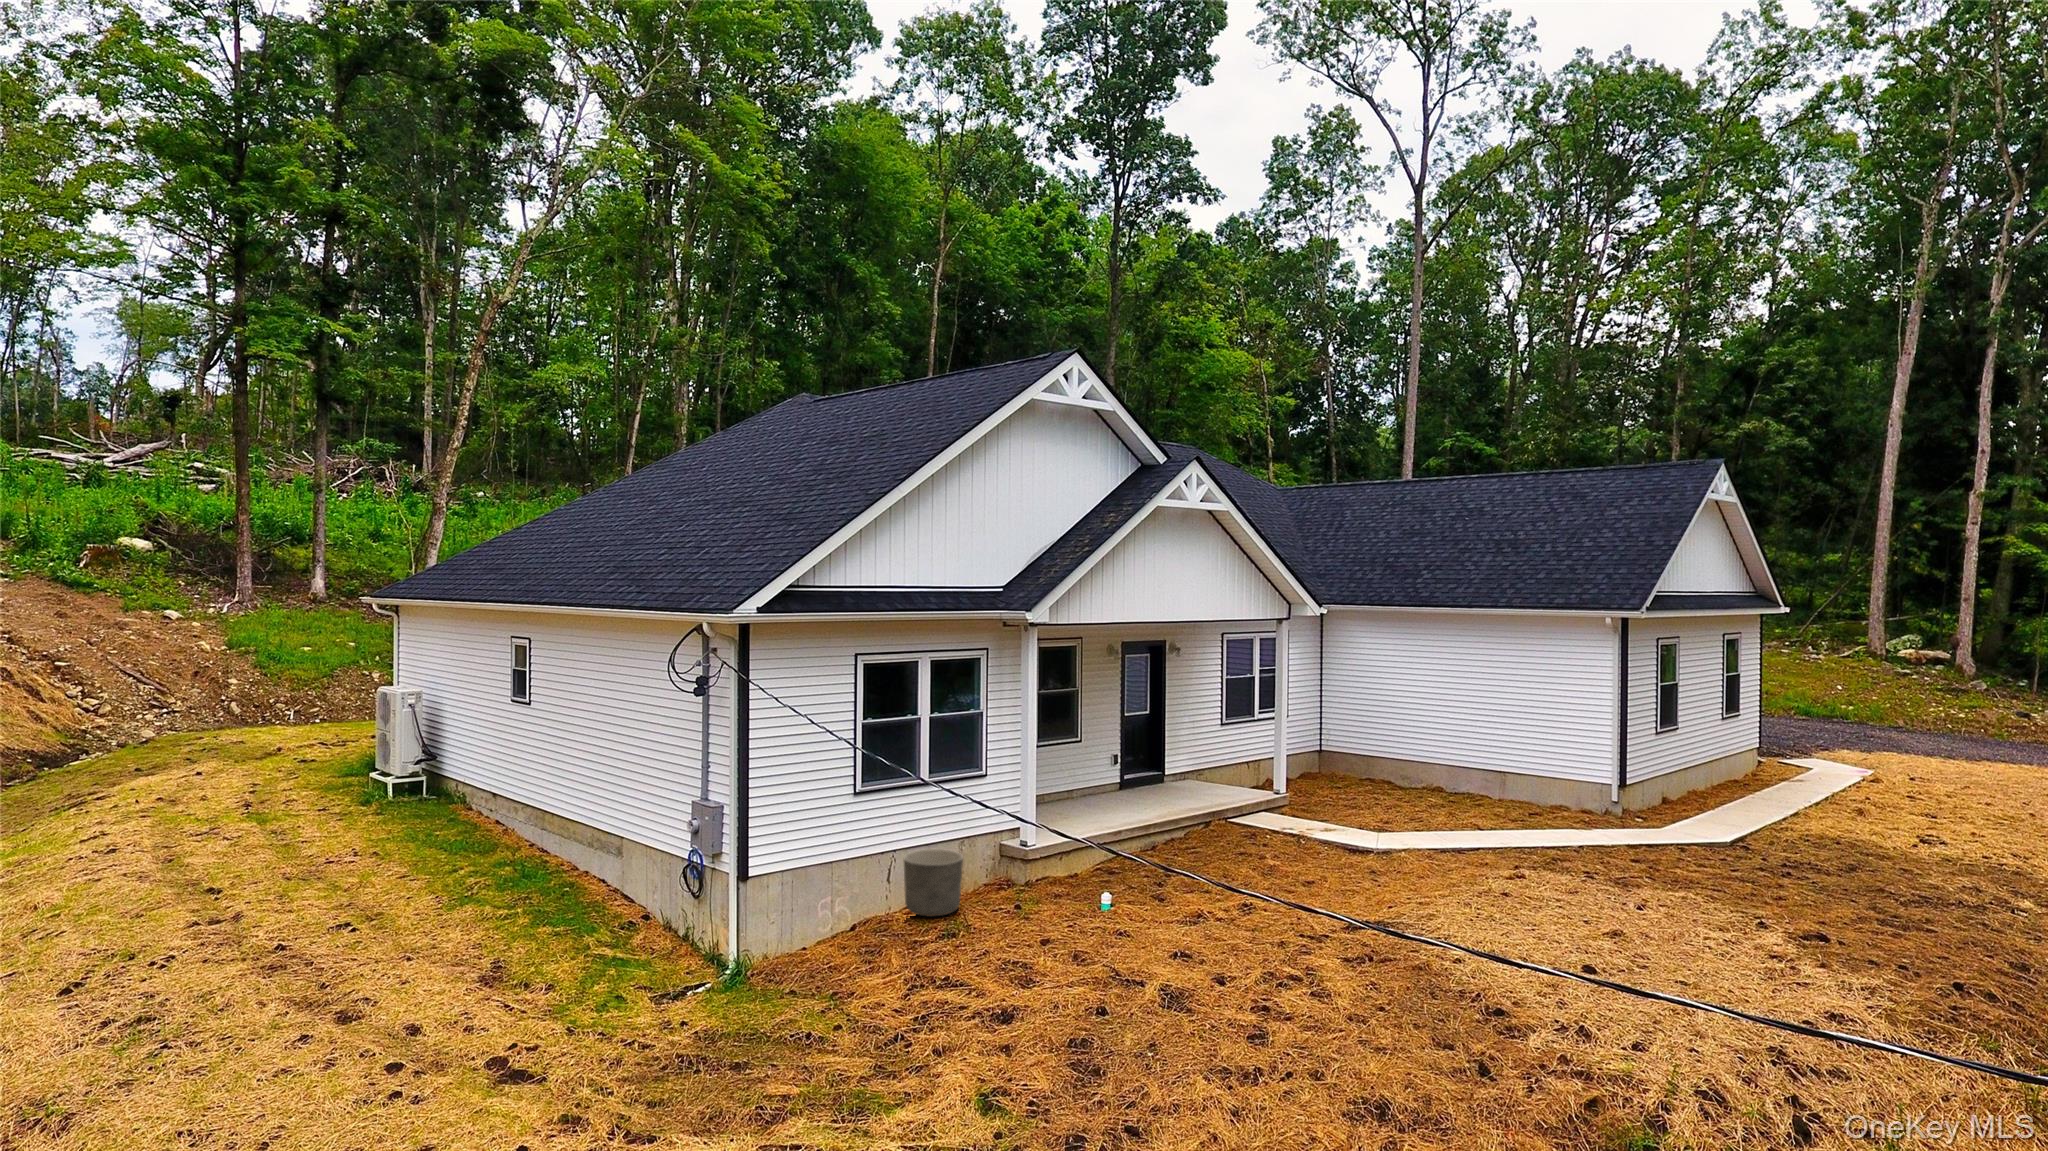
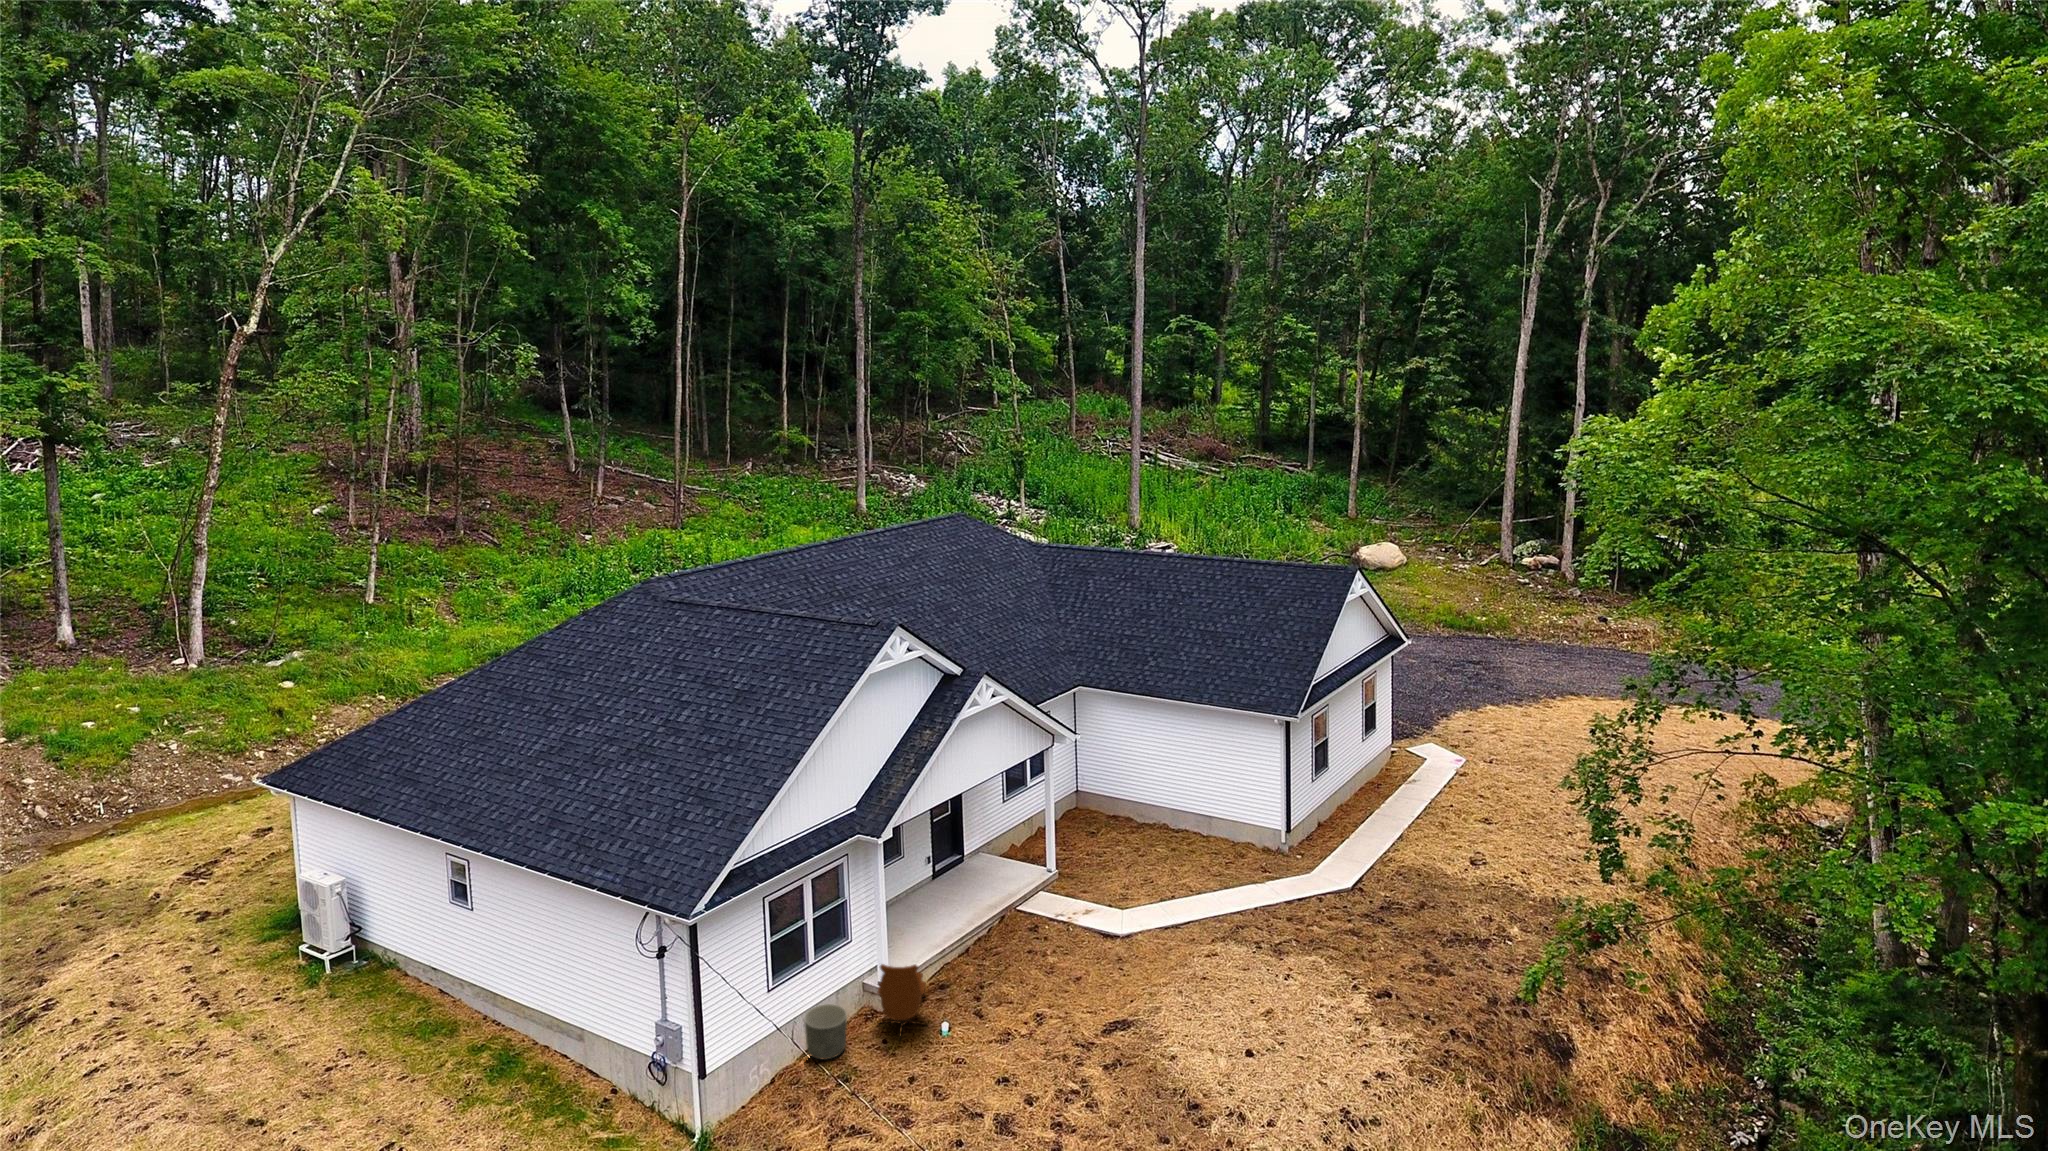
lounge chair: none [1009,788,1083,910] -> present [878,964,927,1039]

